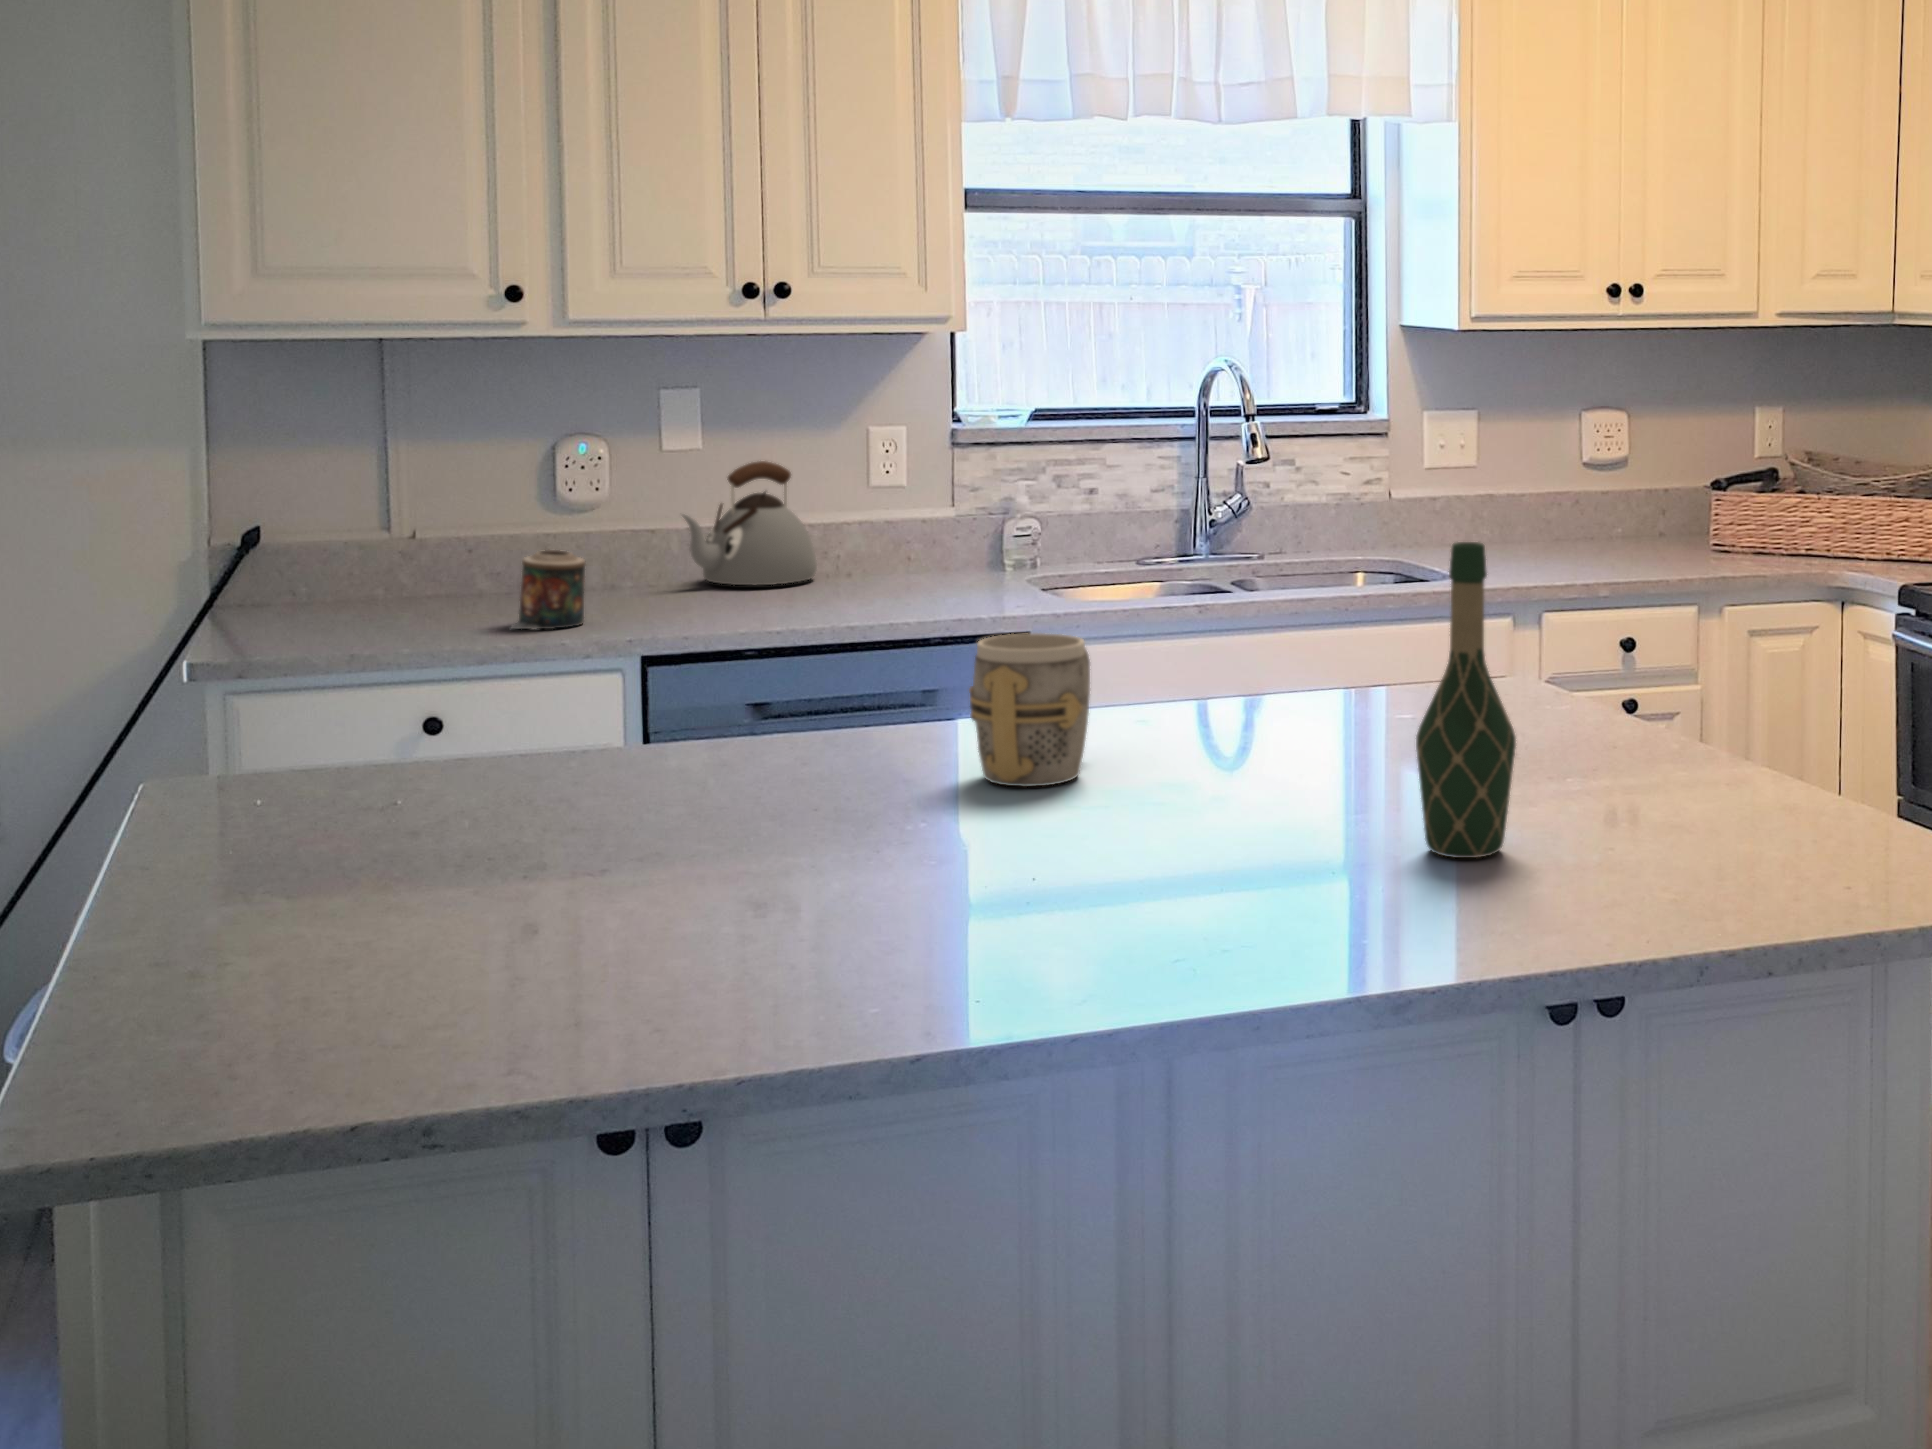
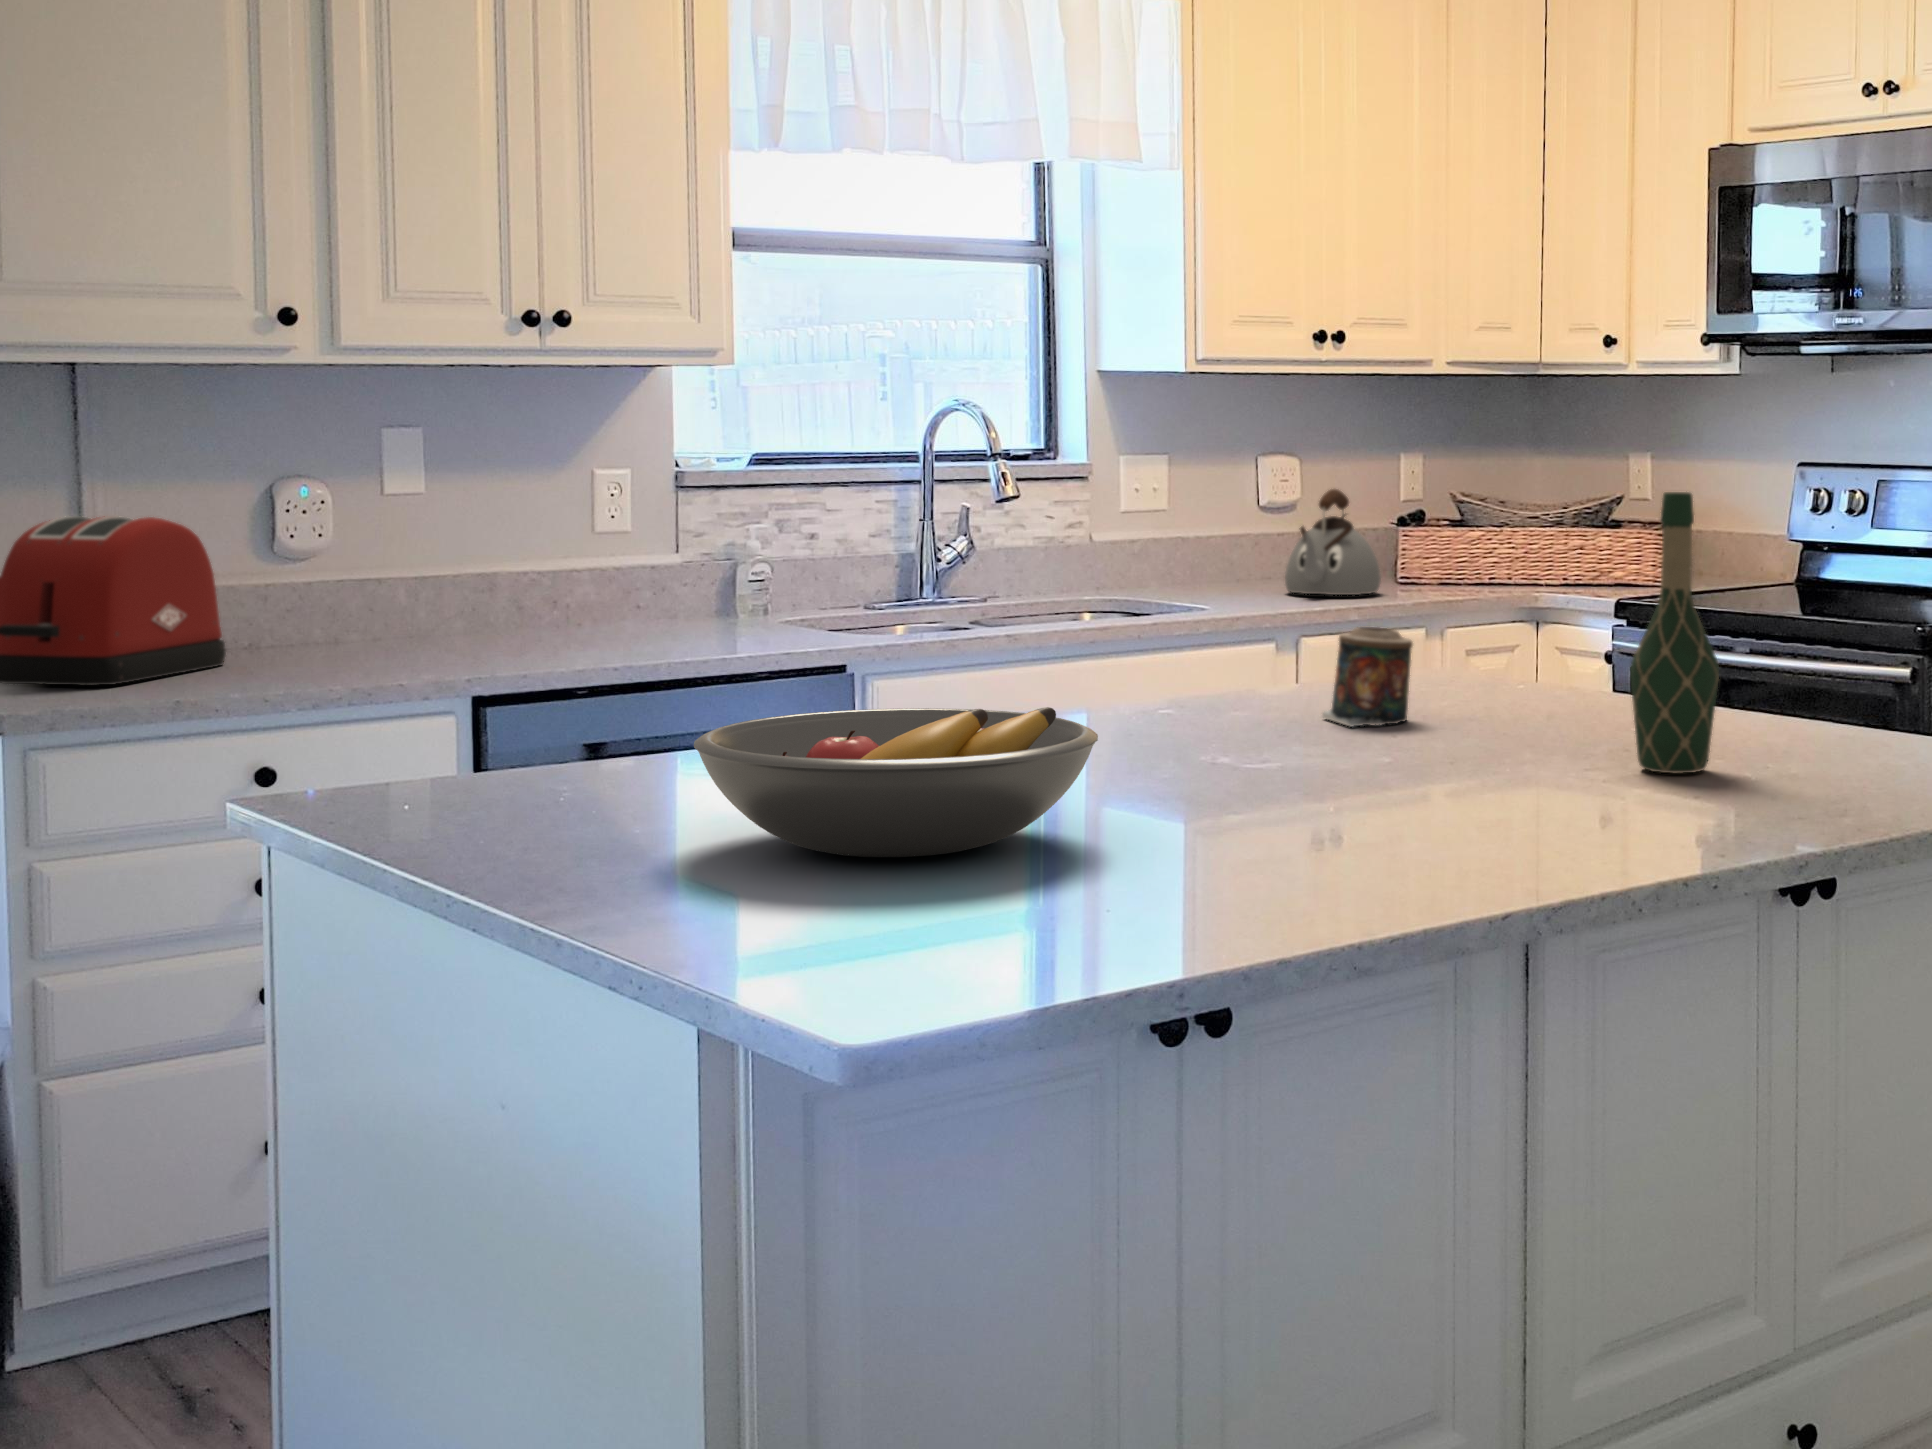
kettle: present [682,461,817,585] -> present [1285,489,1381,595]
toaster: none [256,477,476,631] -> present [0,516,226,686]
candle: present [511,550,585,629] -> present [1322,627,1413,727]
mug: present [969,633,1090,787] -> none [1121,610,1238,753]
fruit bowl: none [305,746,722,912] -> present [694,707,1098,857]

